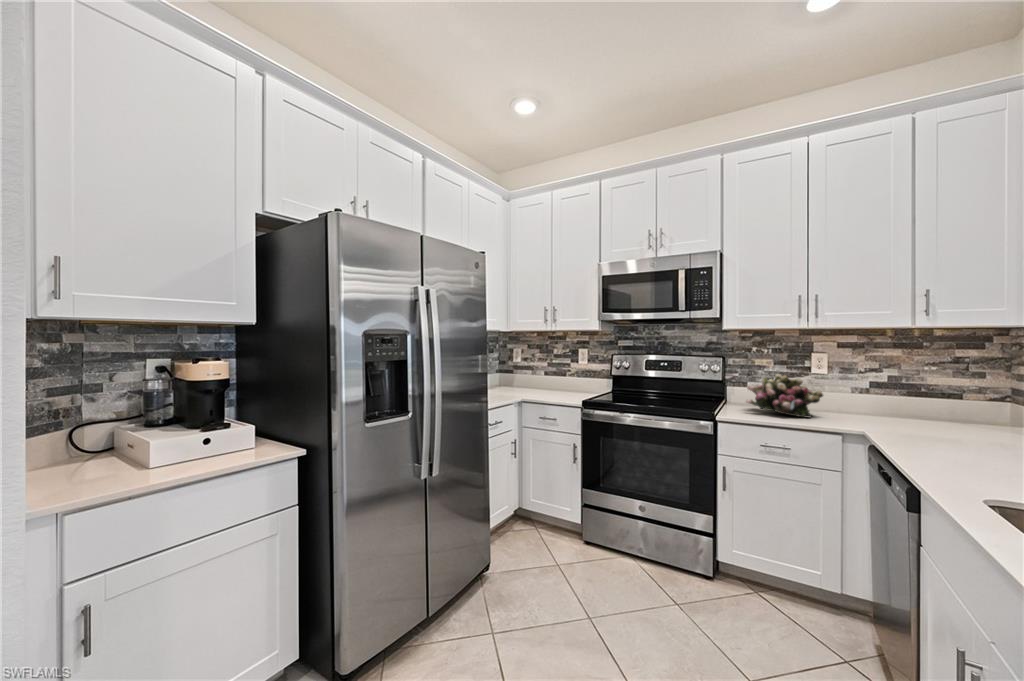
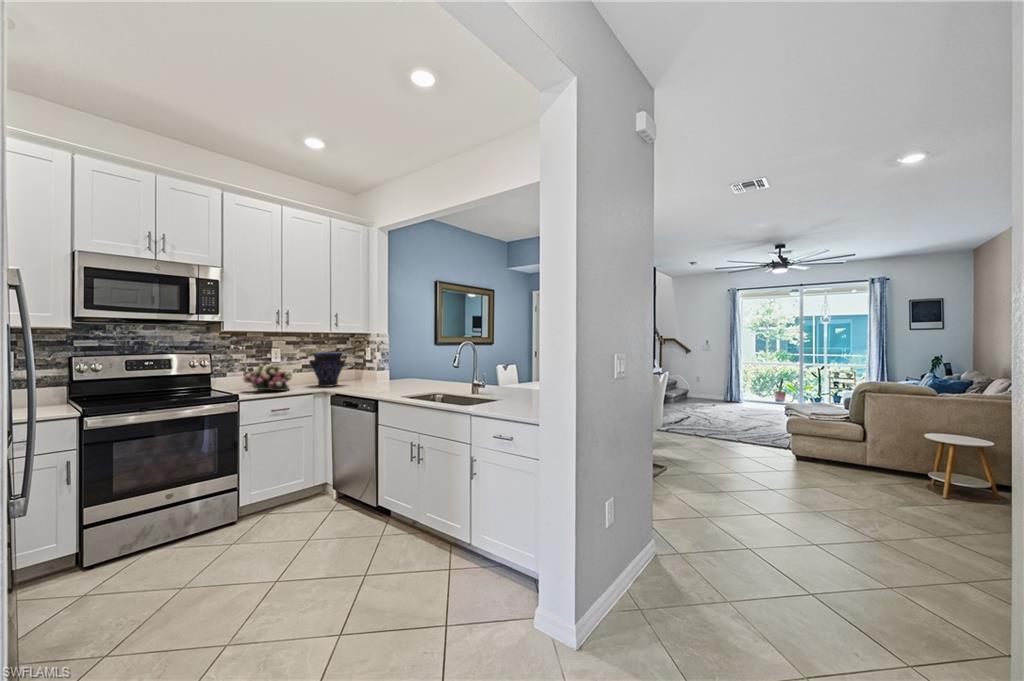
vase: none [863,362,947,426] -> present [309,352,346,387]

